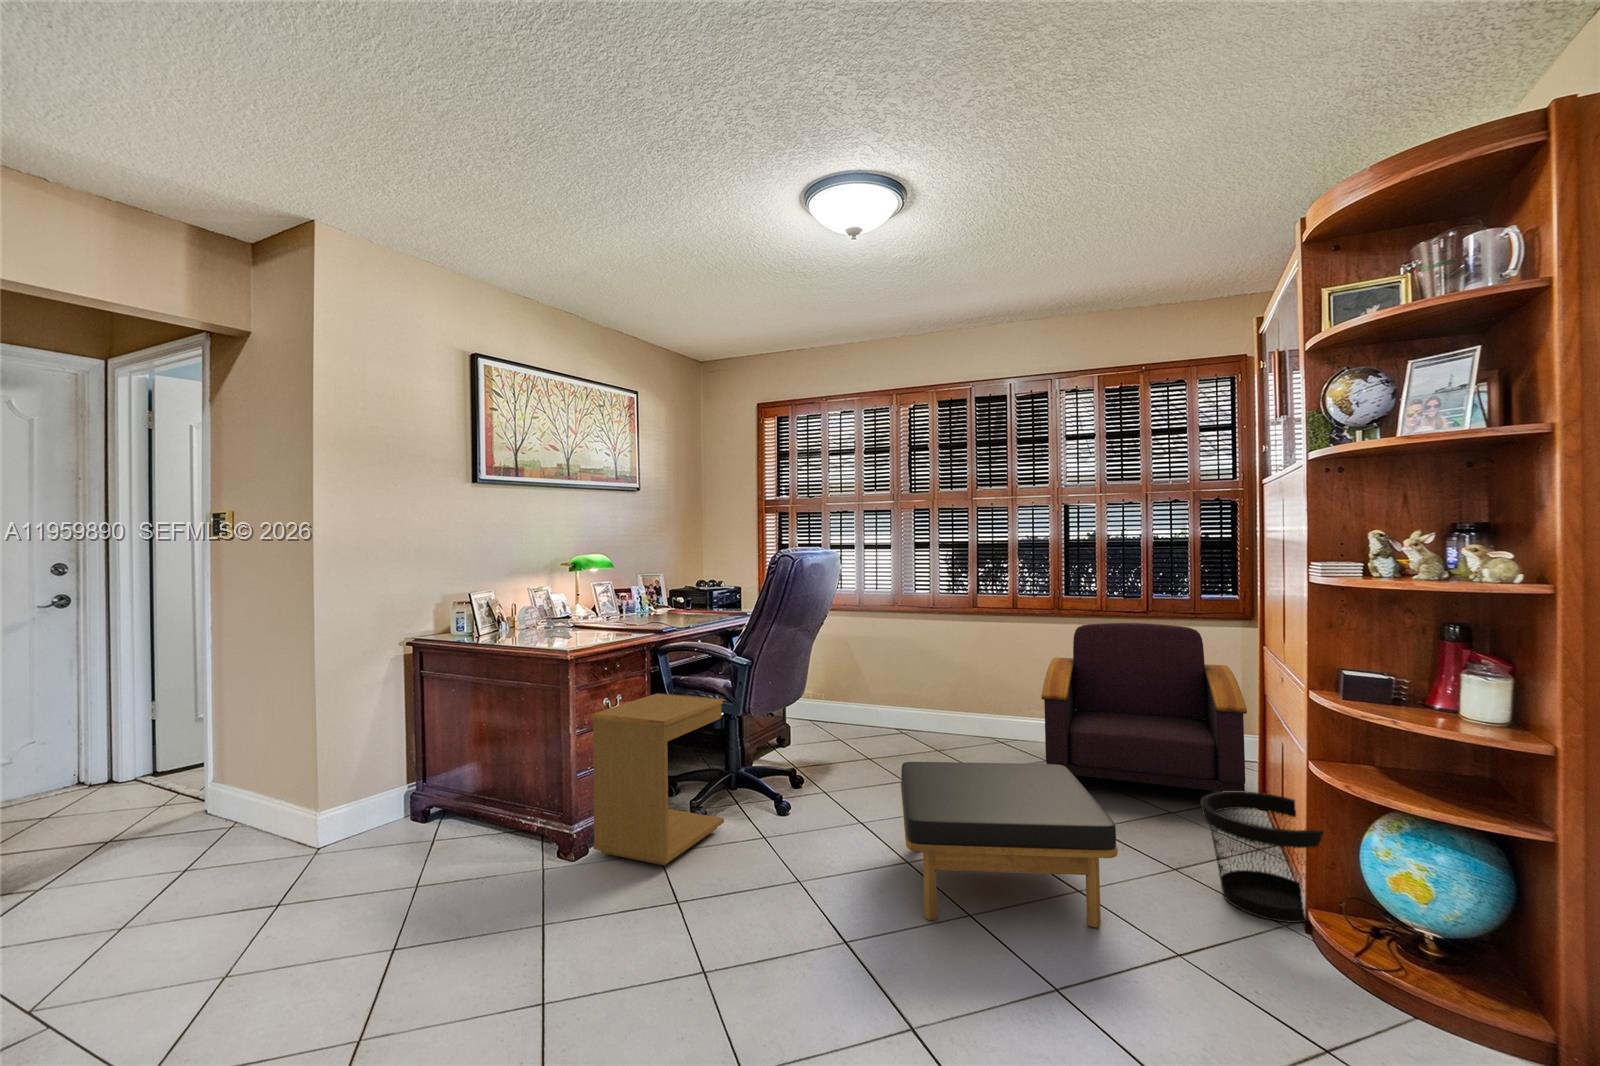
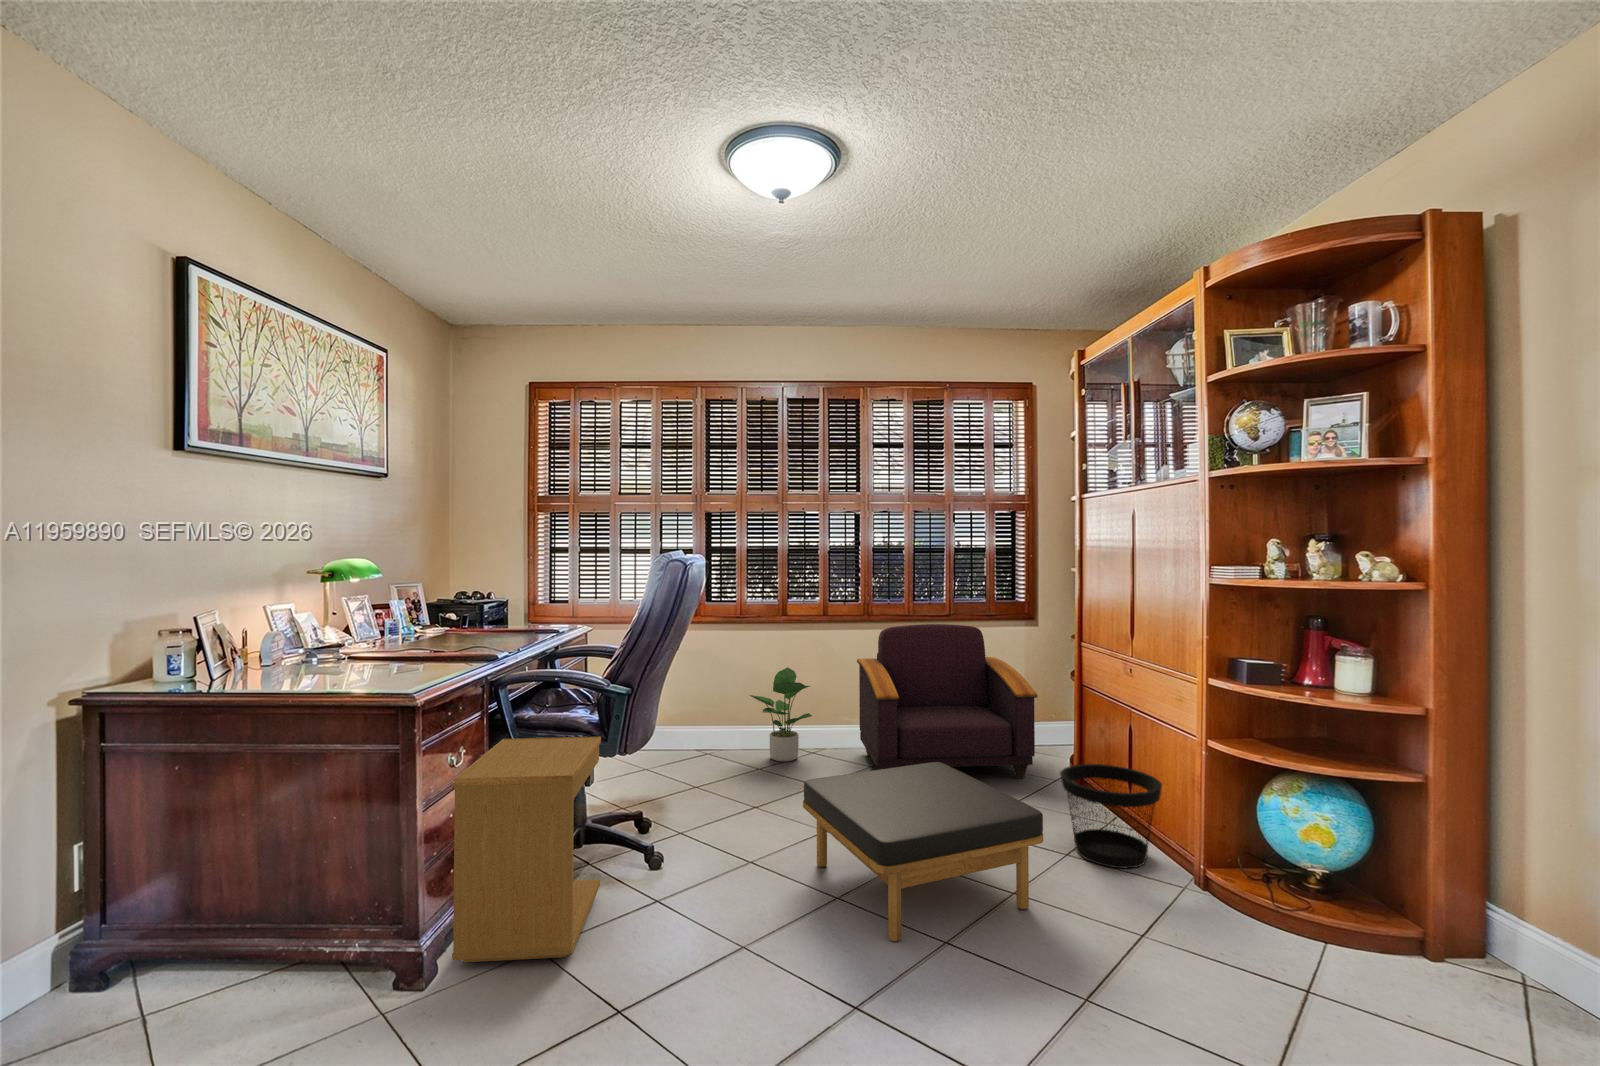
potted plant: none [935,662,1005,755] -> present [749,667,812,761]

